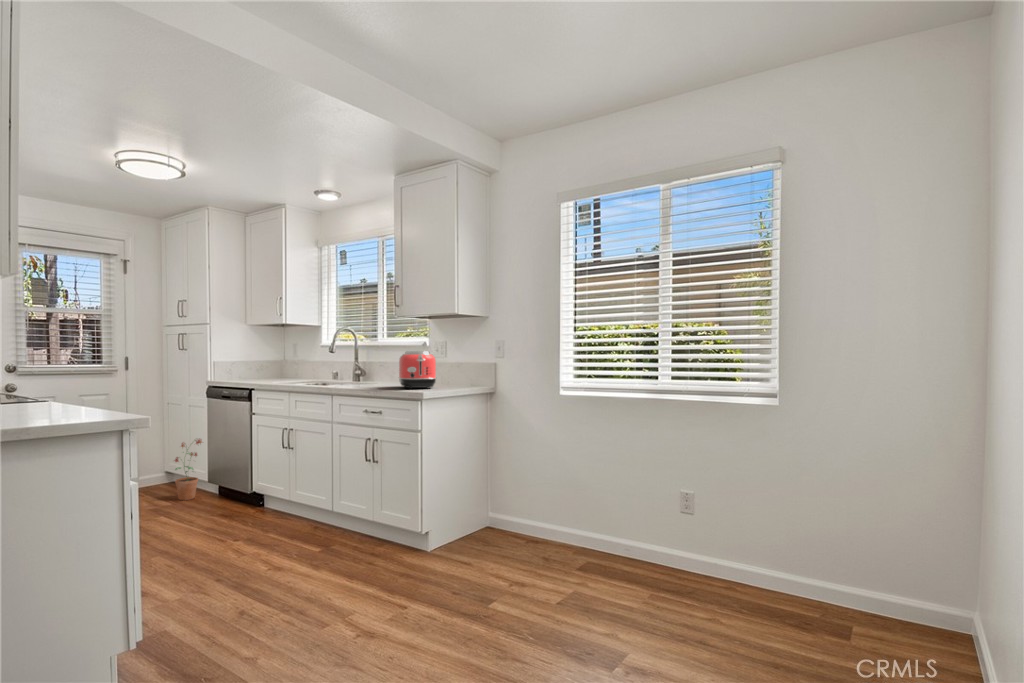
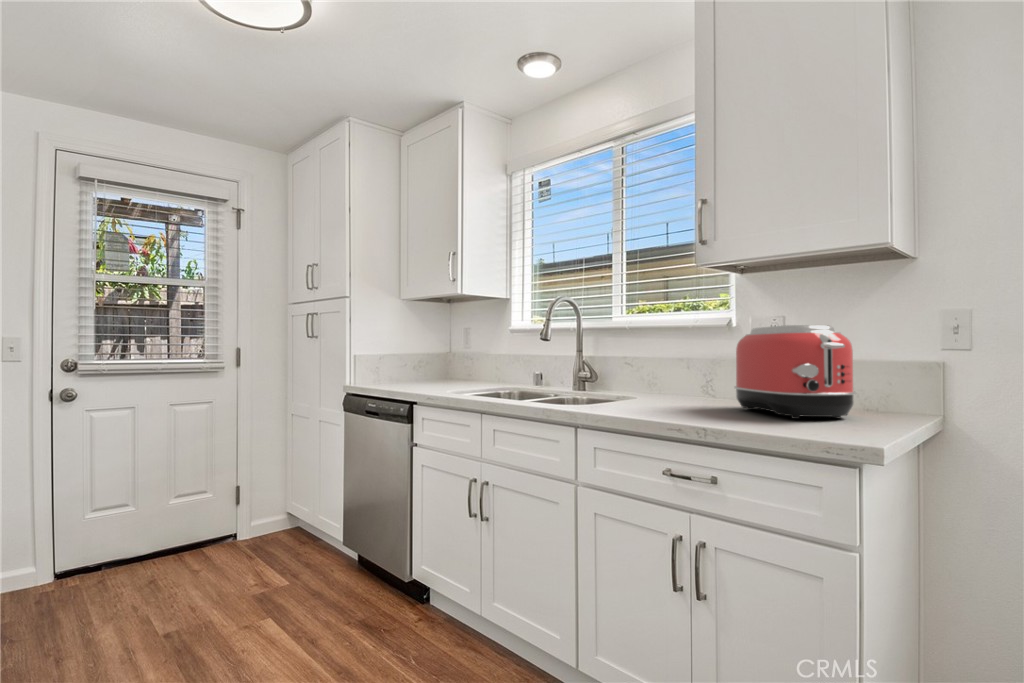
potted plant: present [175,439,202,500] -> none [291,476,338,577]

